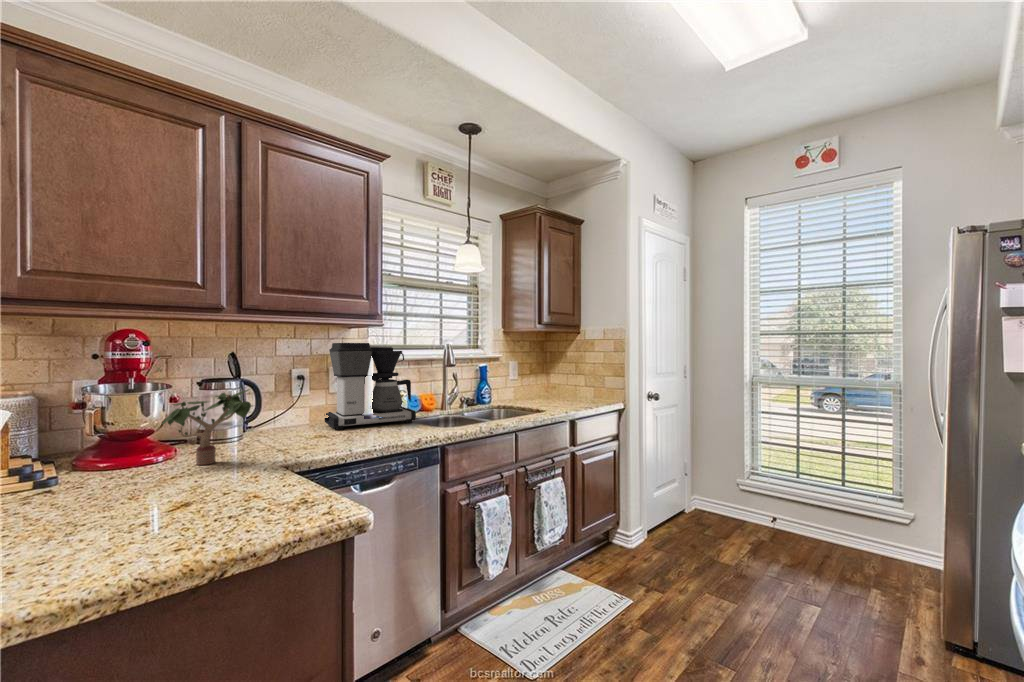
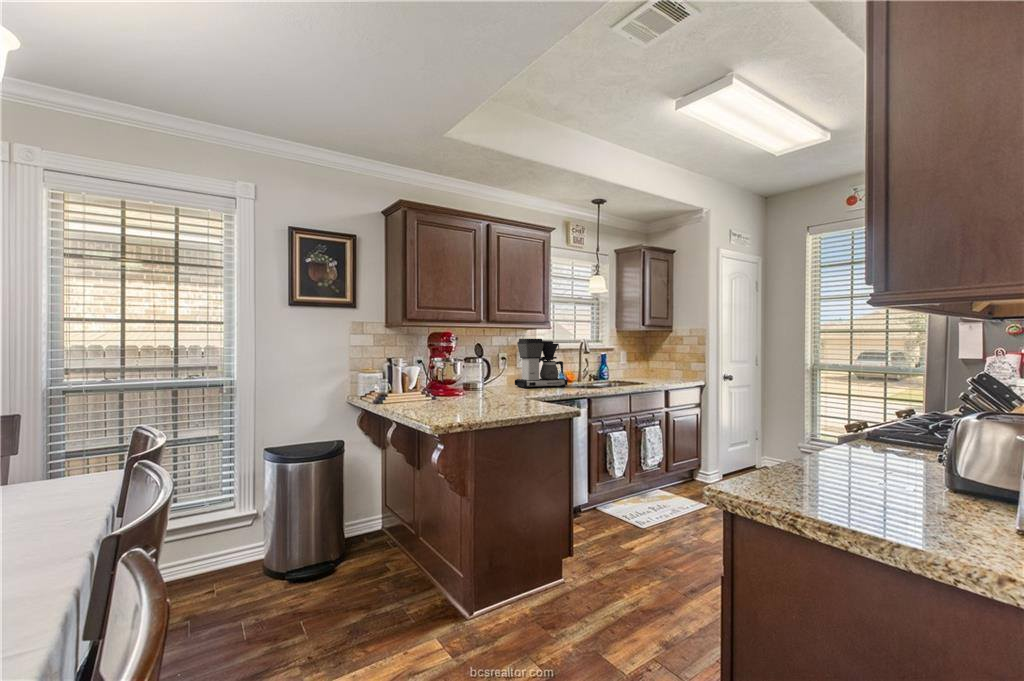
potted plant: present [162,390,252,465] -> none [464,359,515,396]

